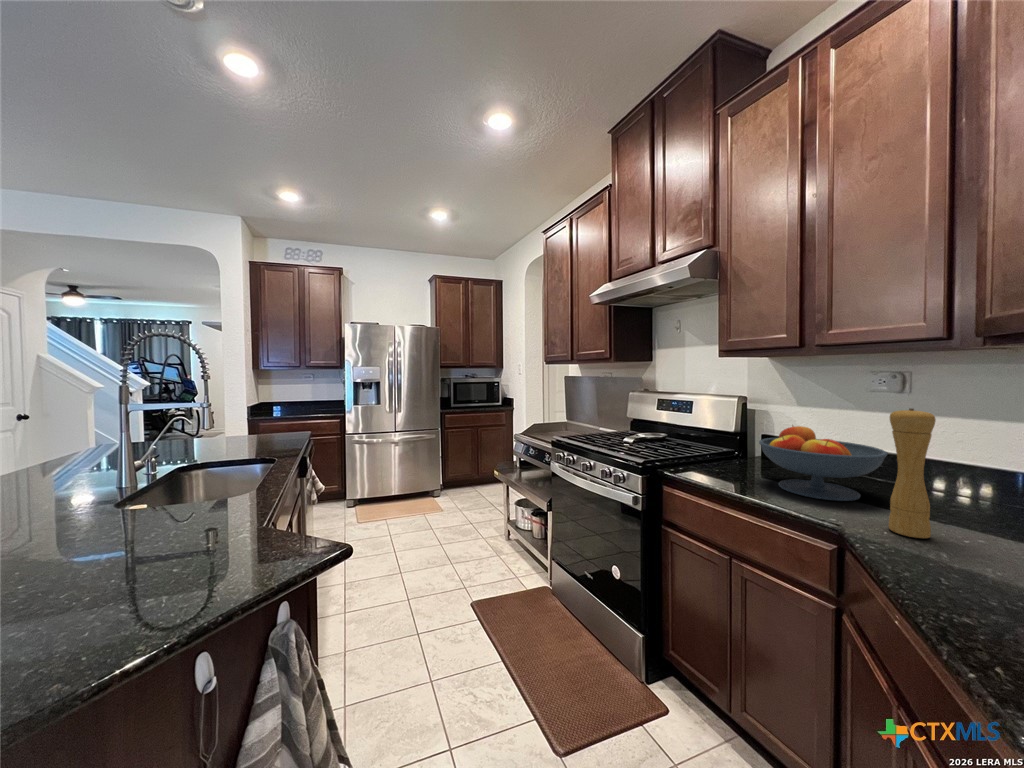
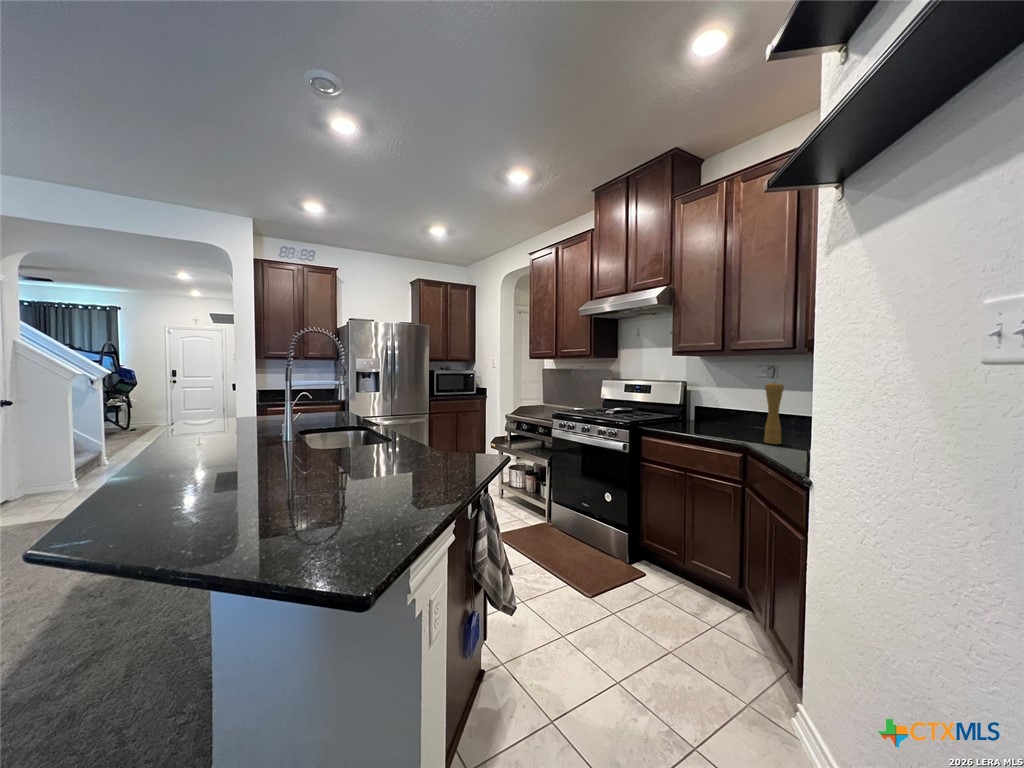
fruit bowl: present [759,425,888,501] -> none [699,396,764,435]

